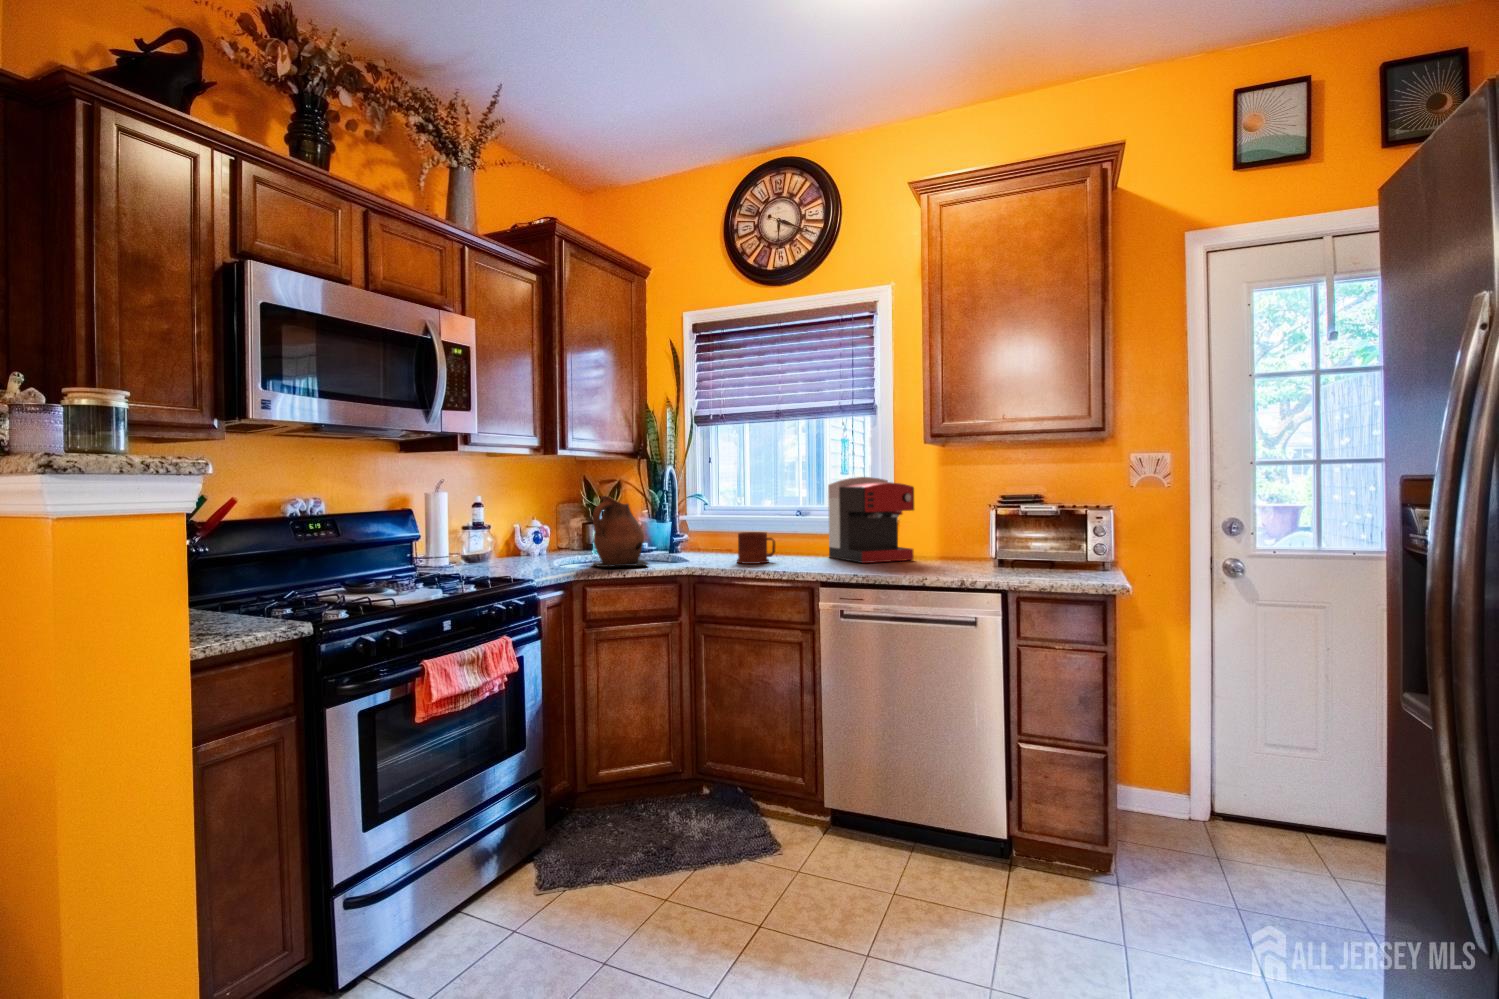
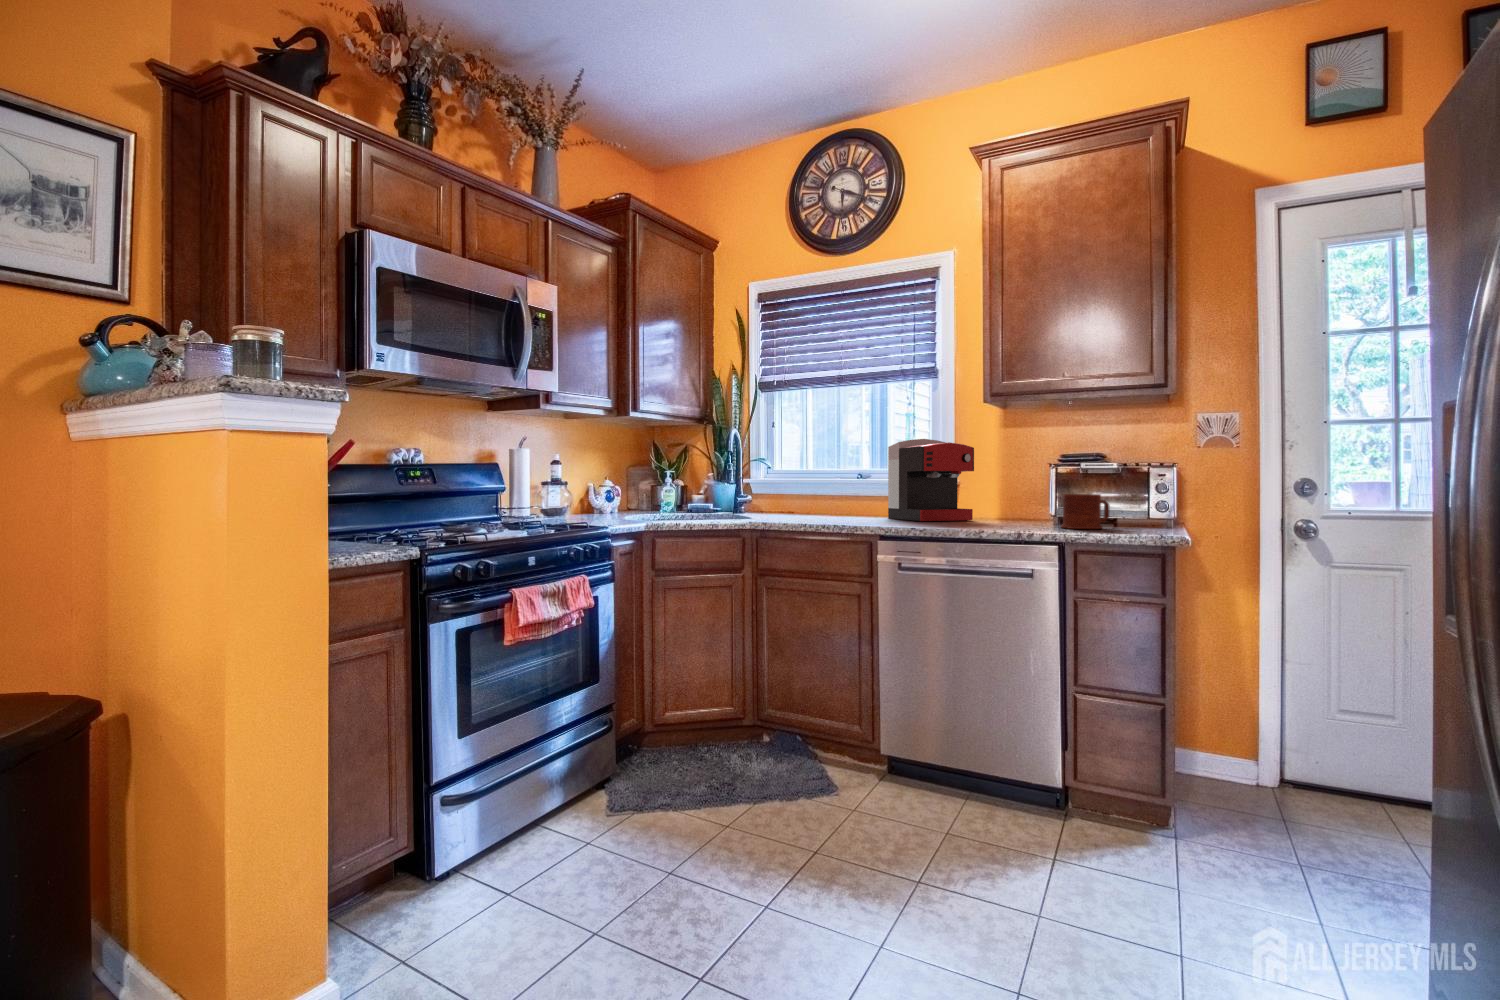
ceramic pitcher: present [593,496,648,567] -> none [657,453,714,520]
mug: present [737,532,775,564] -> present [1061,494,1110,529]

